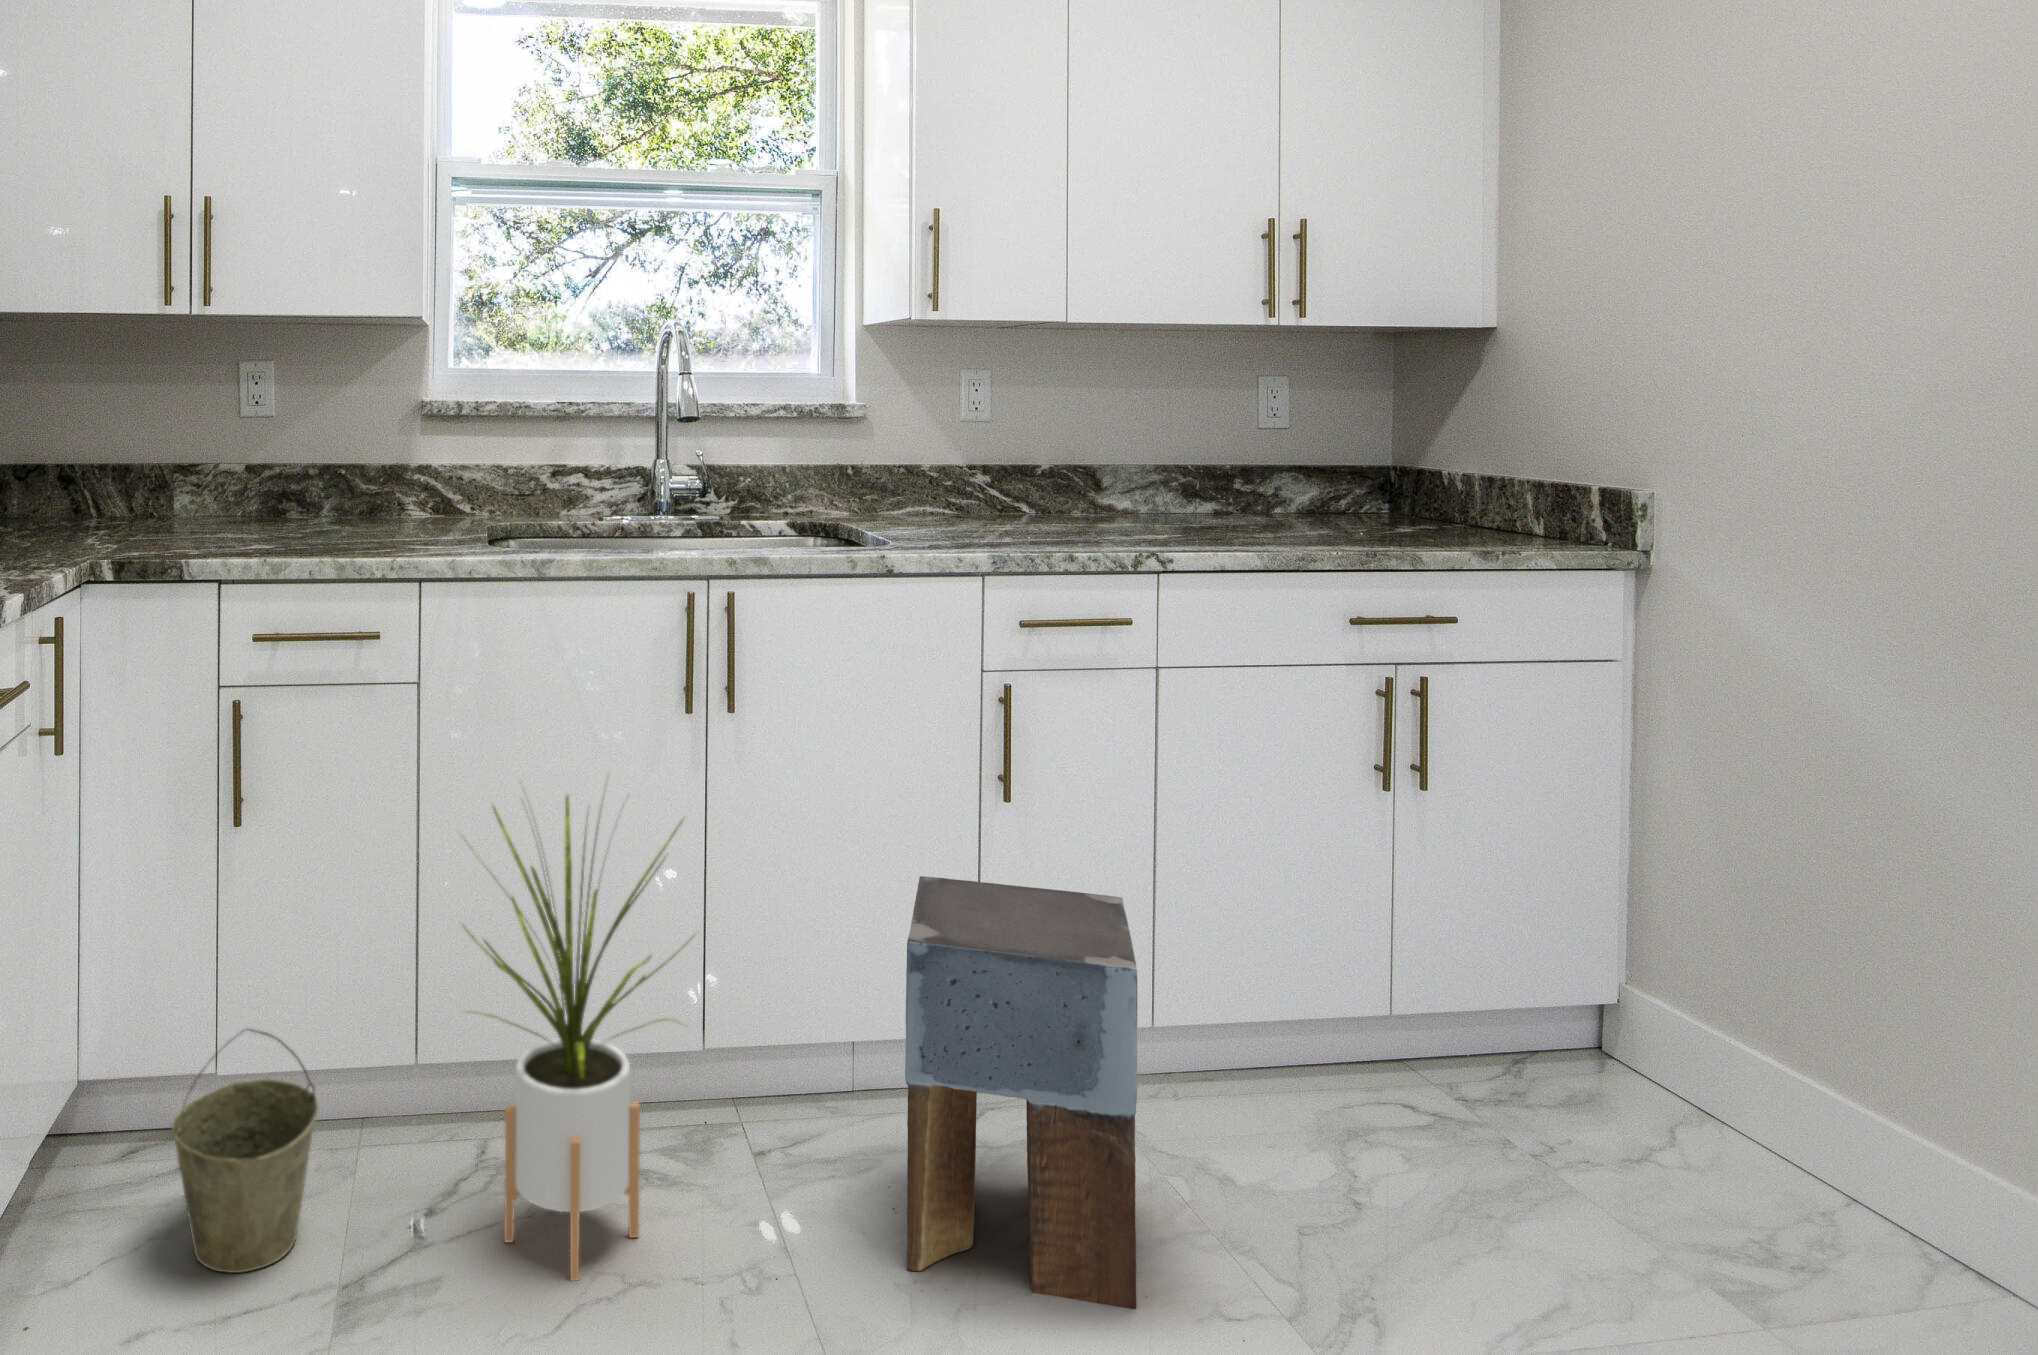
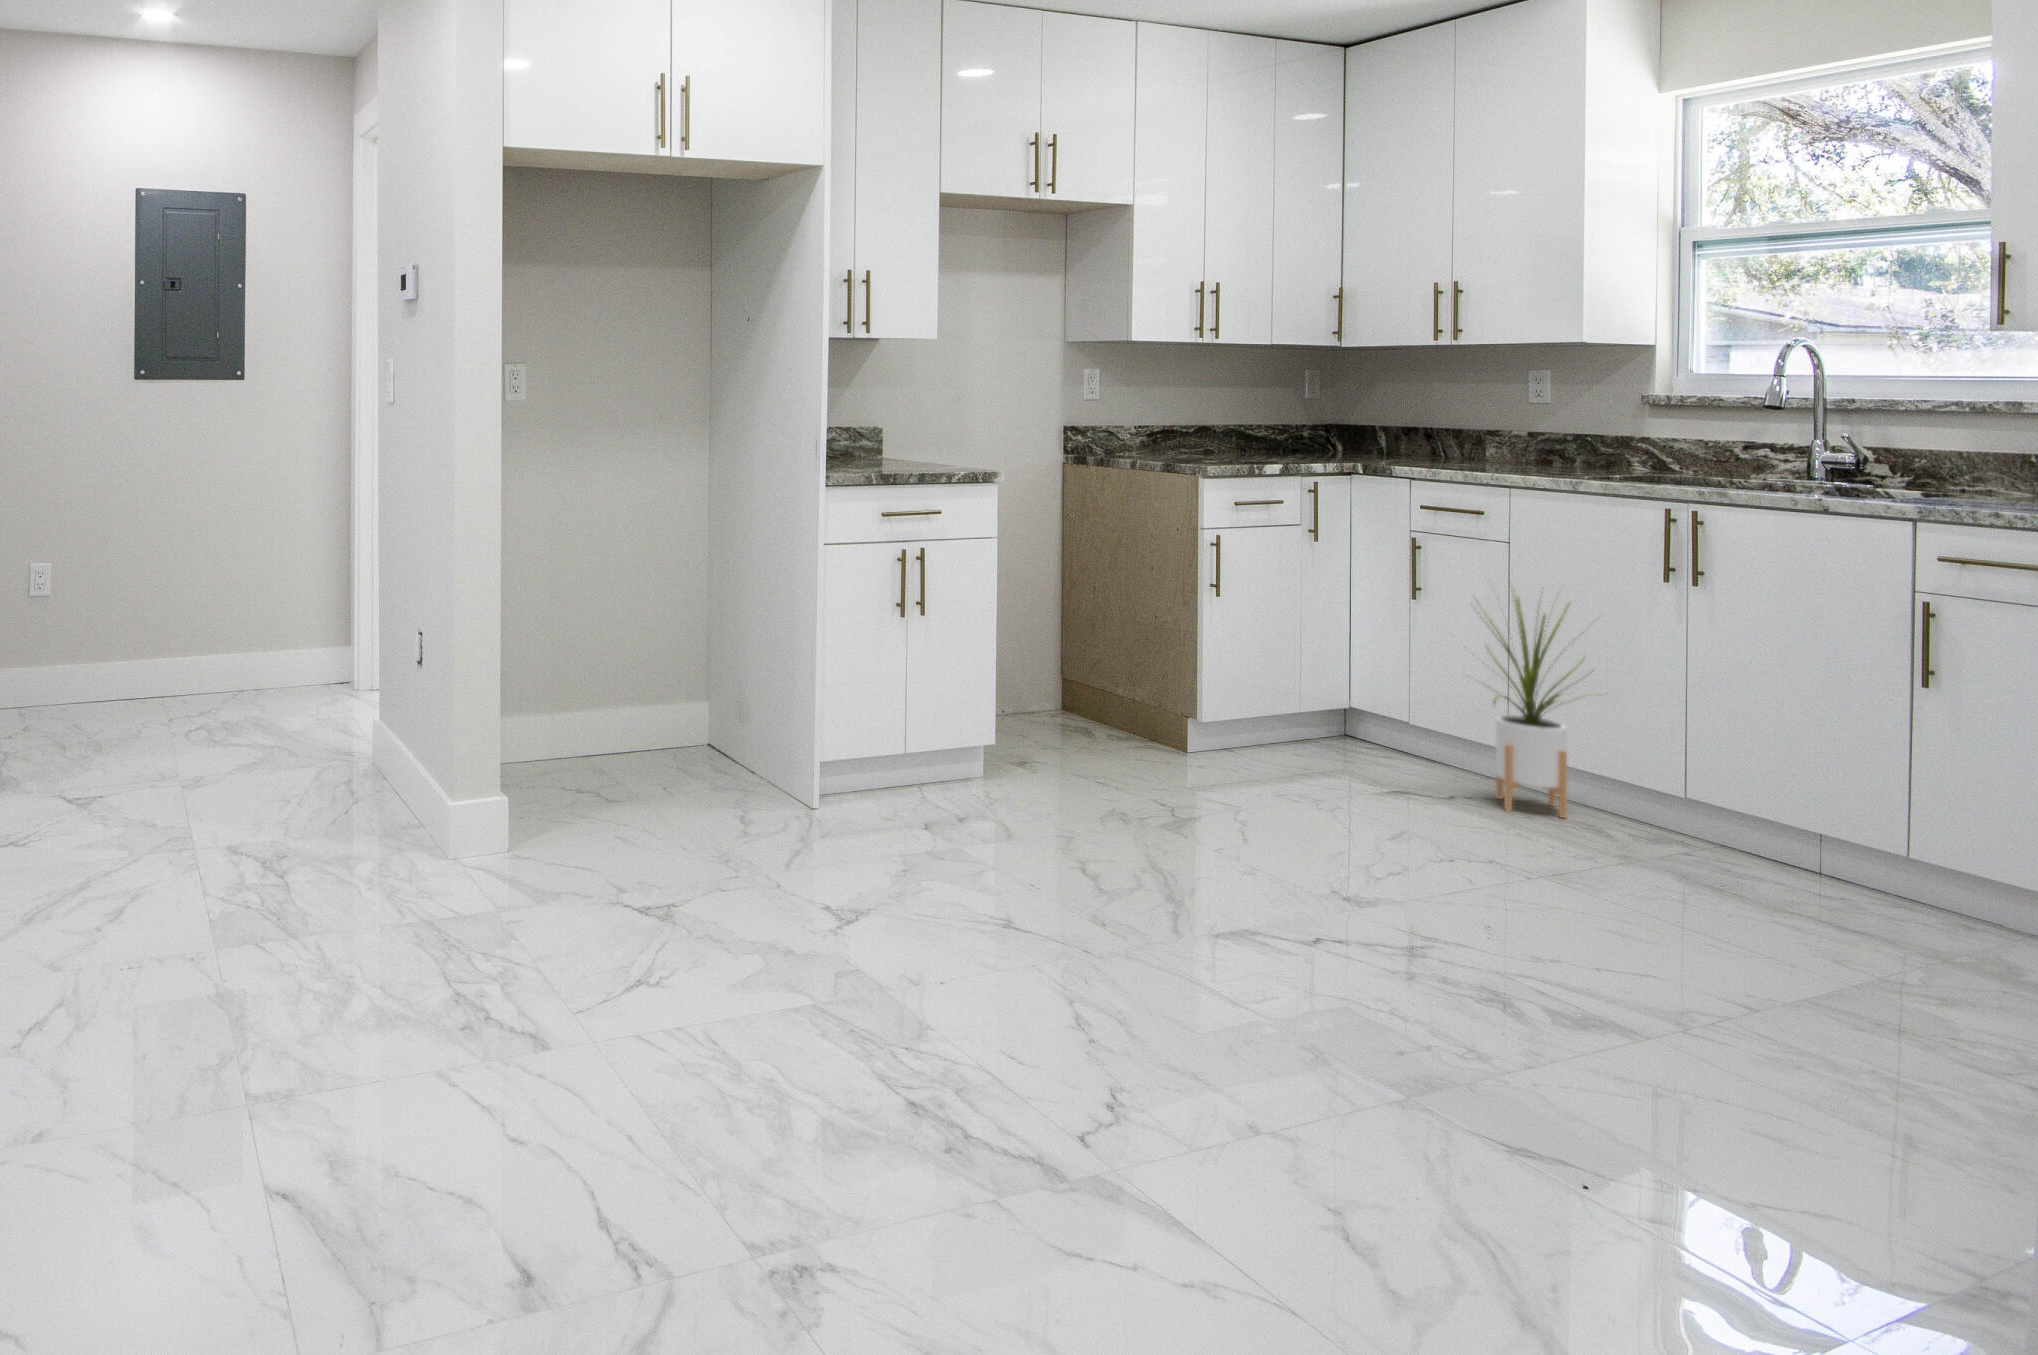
stool: present [905,876,1137,1309] -> none [1686,688,1914,916]
bucket: present [172,1029,319,1273] -> none [1350,669,1425,769]

